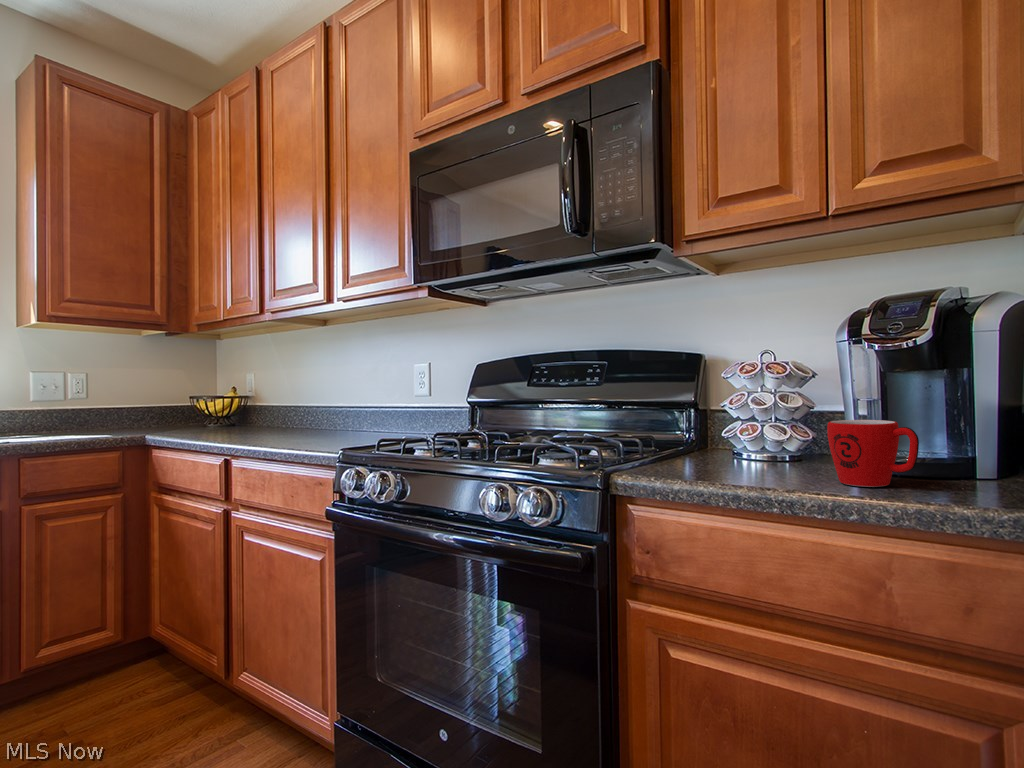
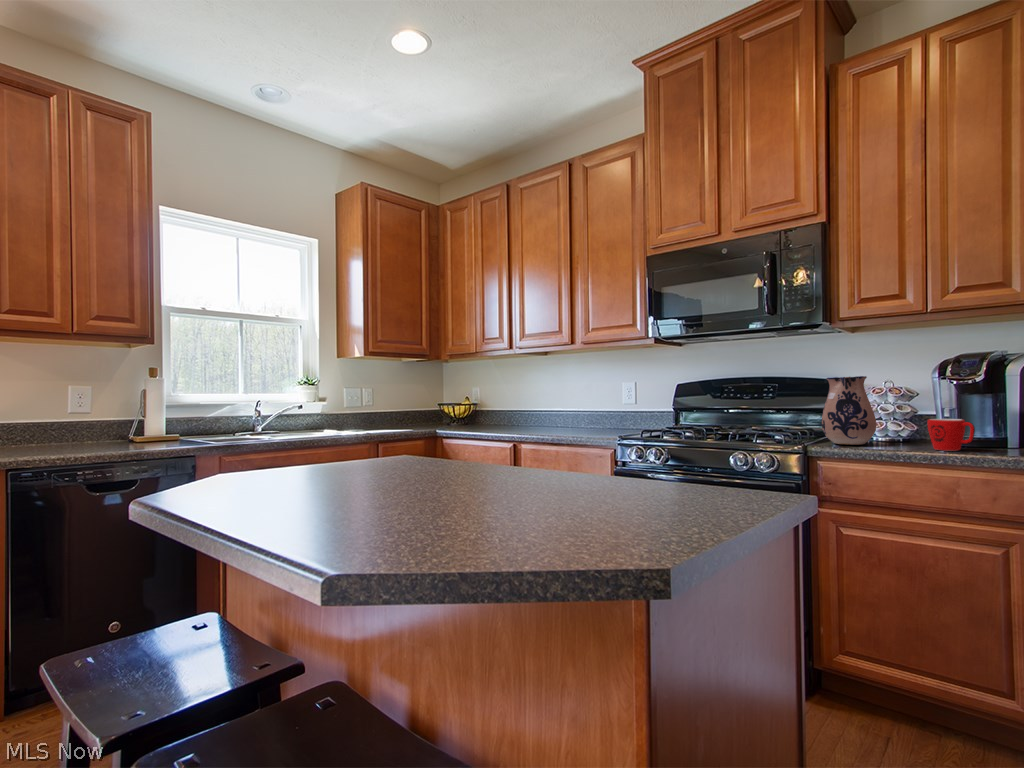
ceramic pitcher: none [645,340,738,471] -> present [822,376,876,445]

